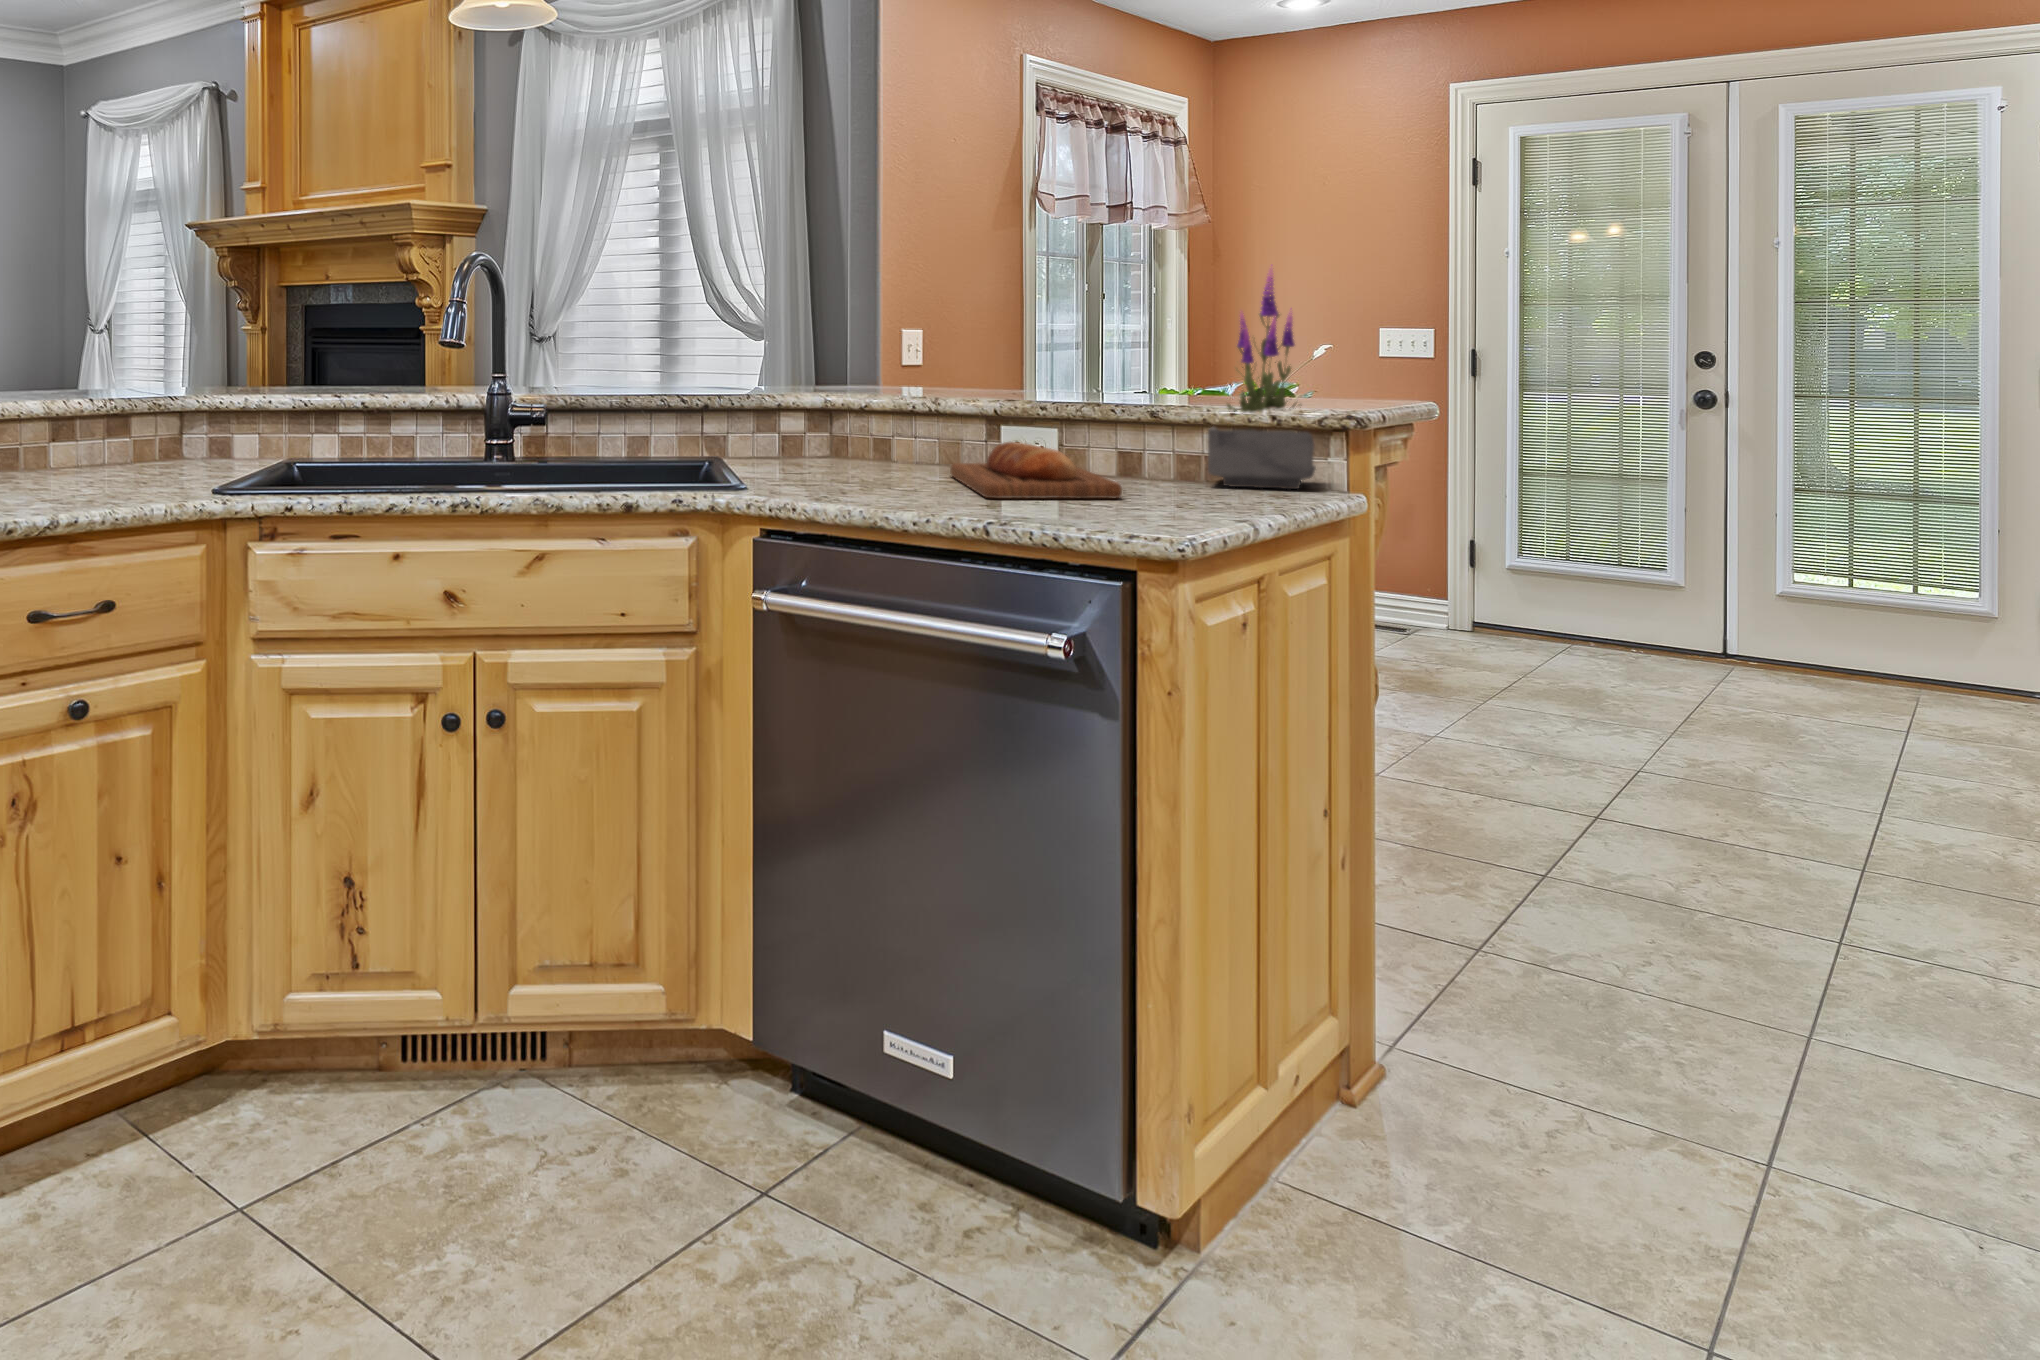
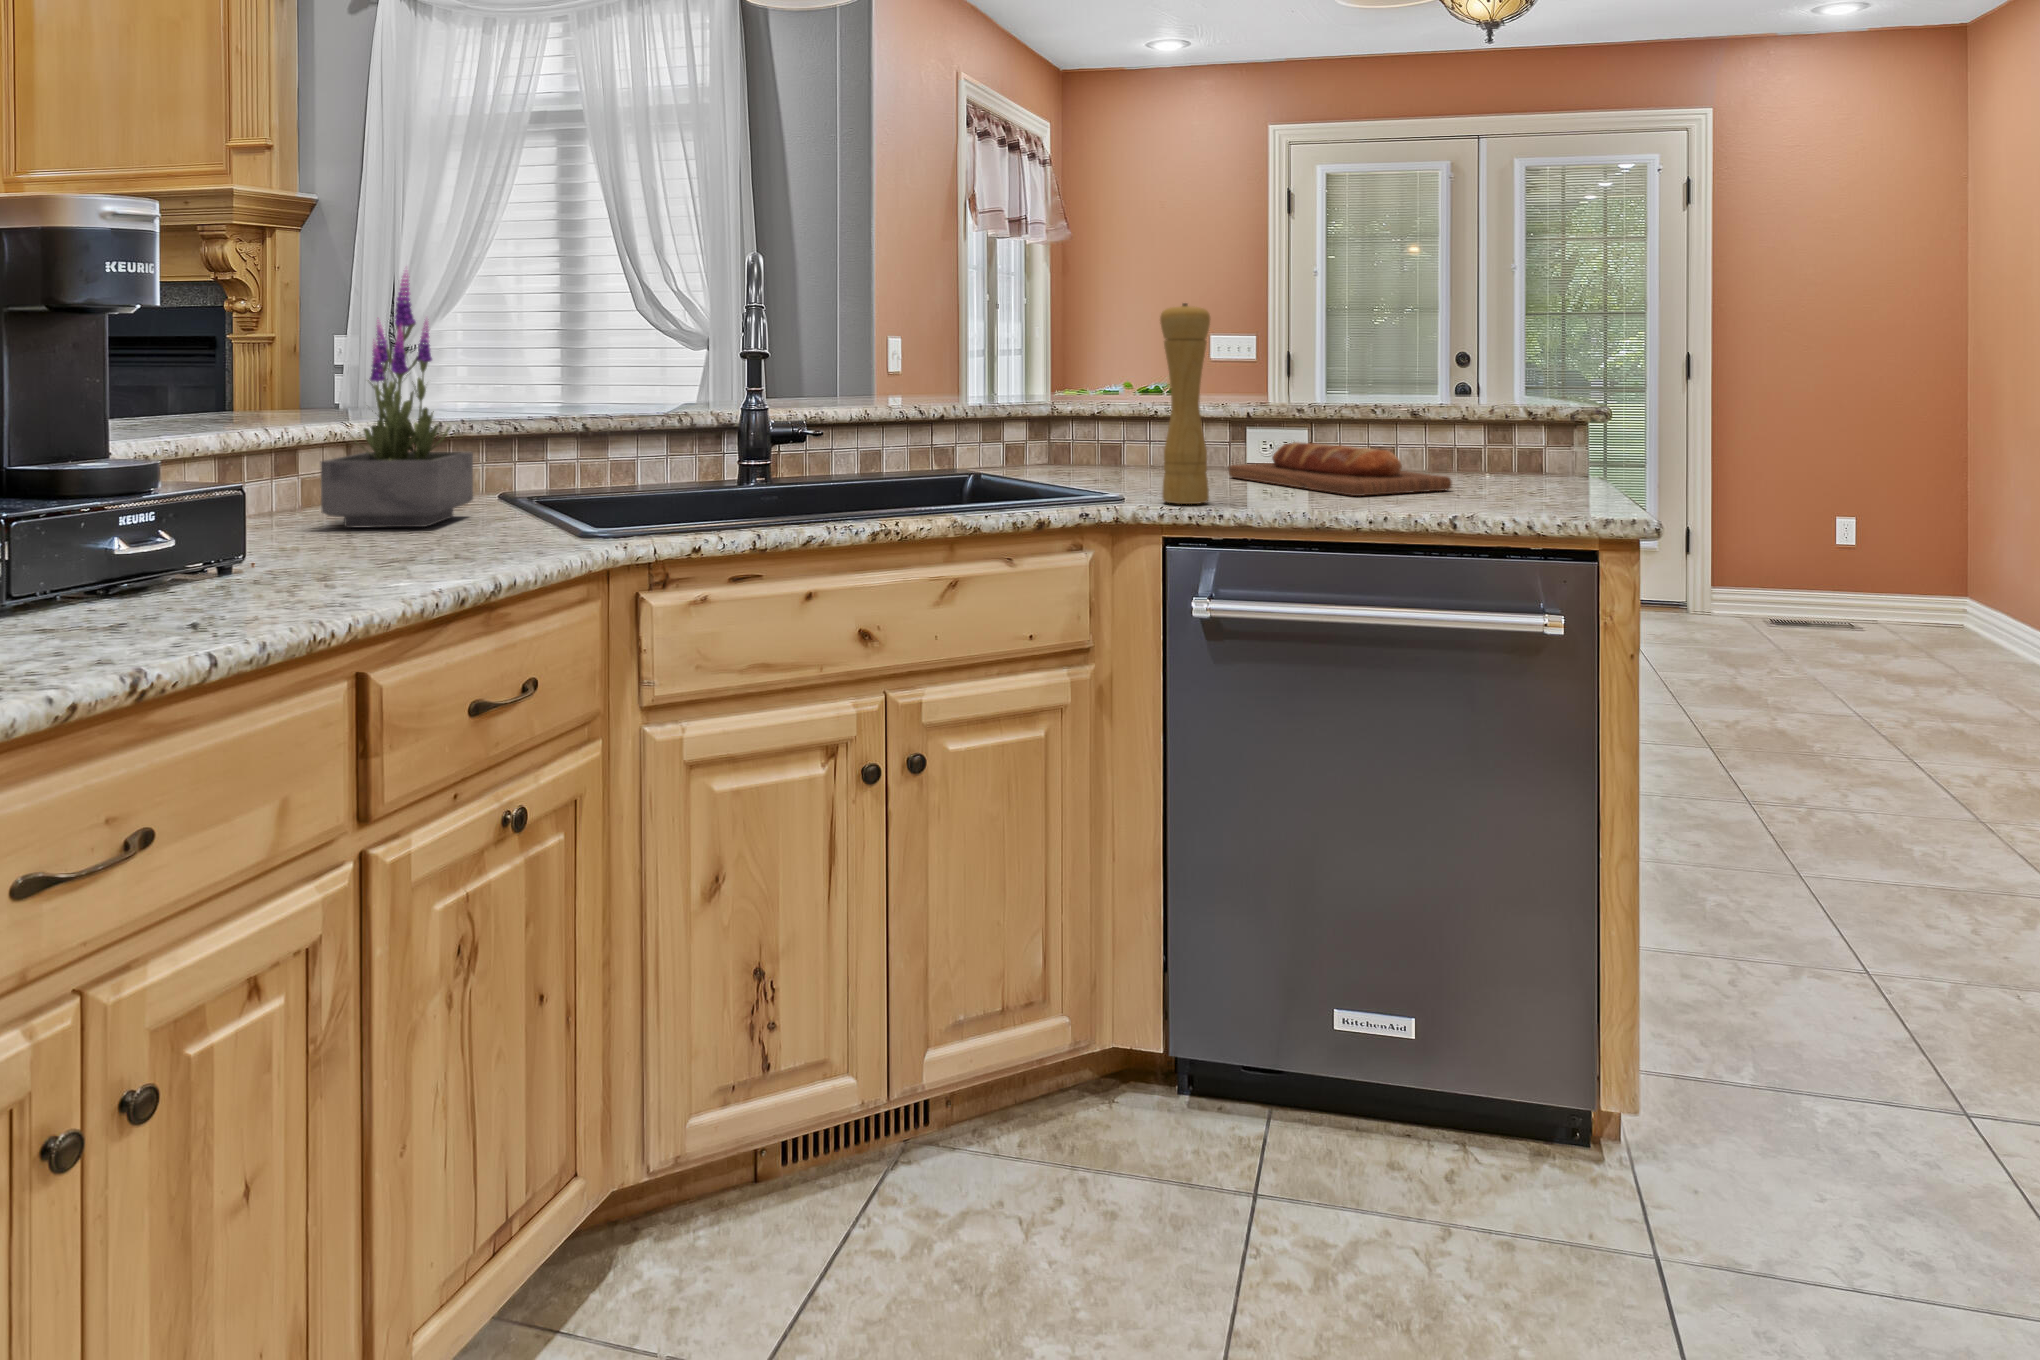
potted plant: present [1208,265,1316,489] -> present [321,270,473,528]
pepper mill: none [768,295,819,496] -> present [1160,303,1210,504]

